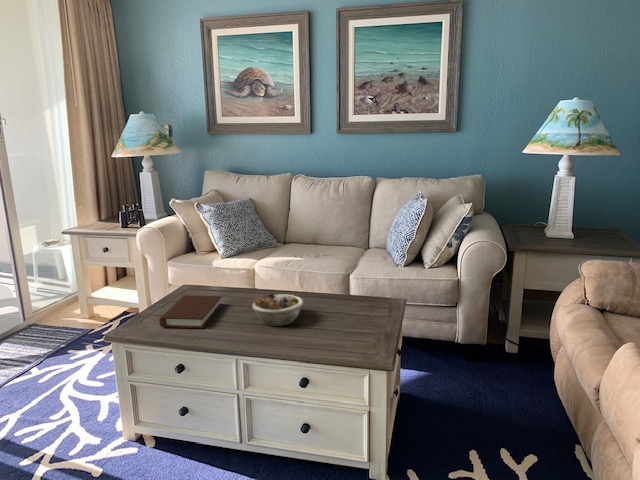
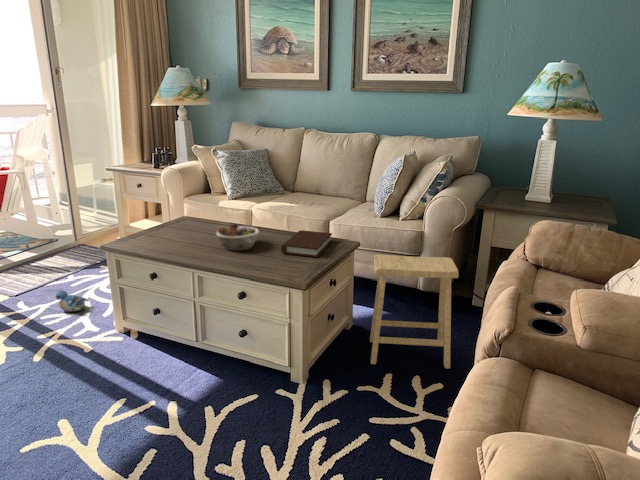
book: present [159,296,222,328] -> present [281,230,332,257]
footstool: none [428,310,538,441] -> present [370,254,459,369]
plush toy: none [32,394,77,420] -> present [56,290,89,312]

